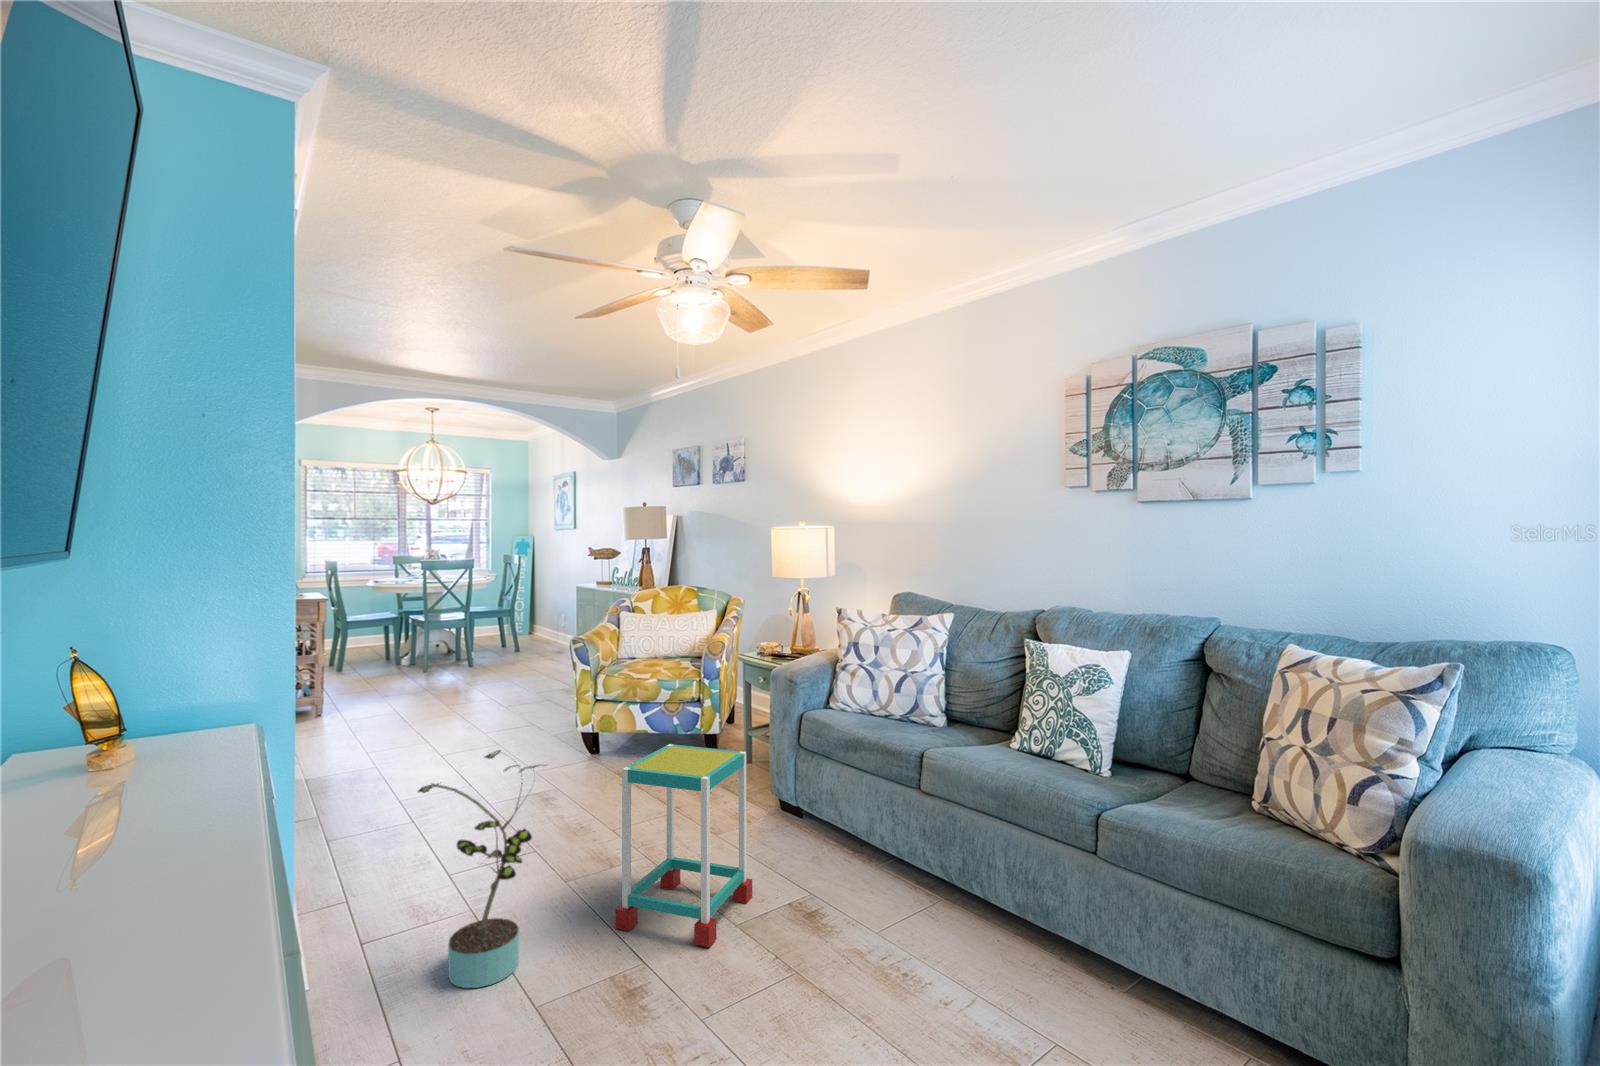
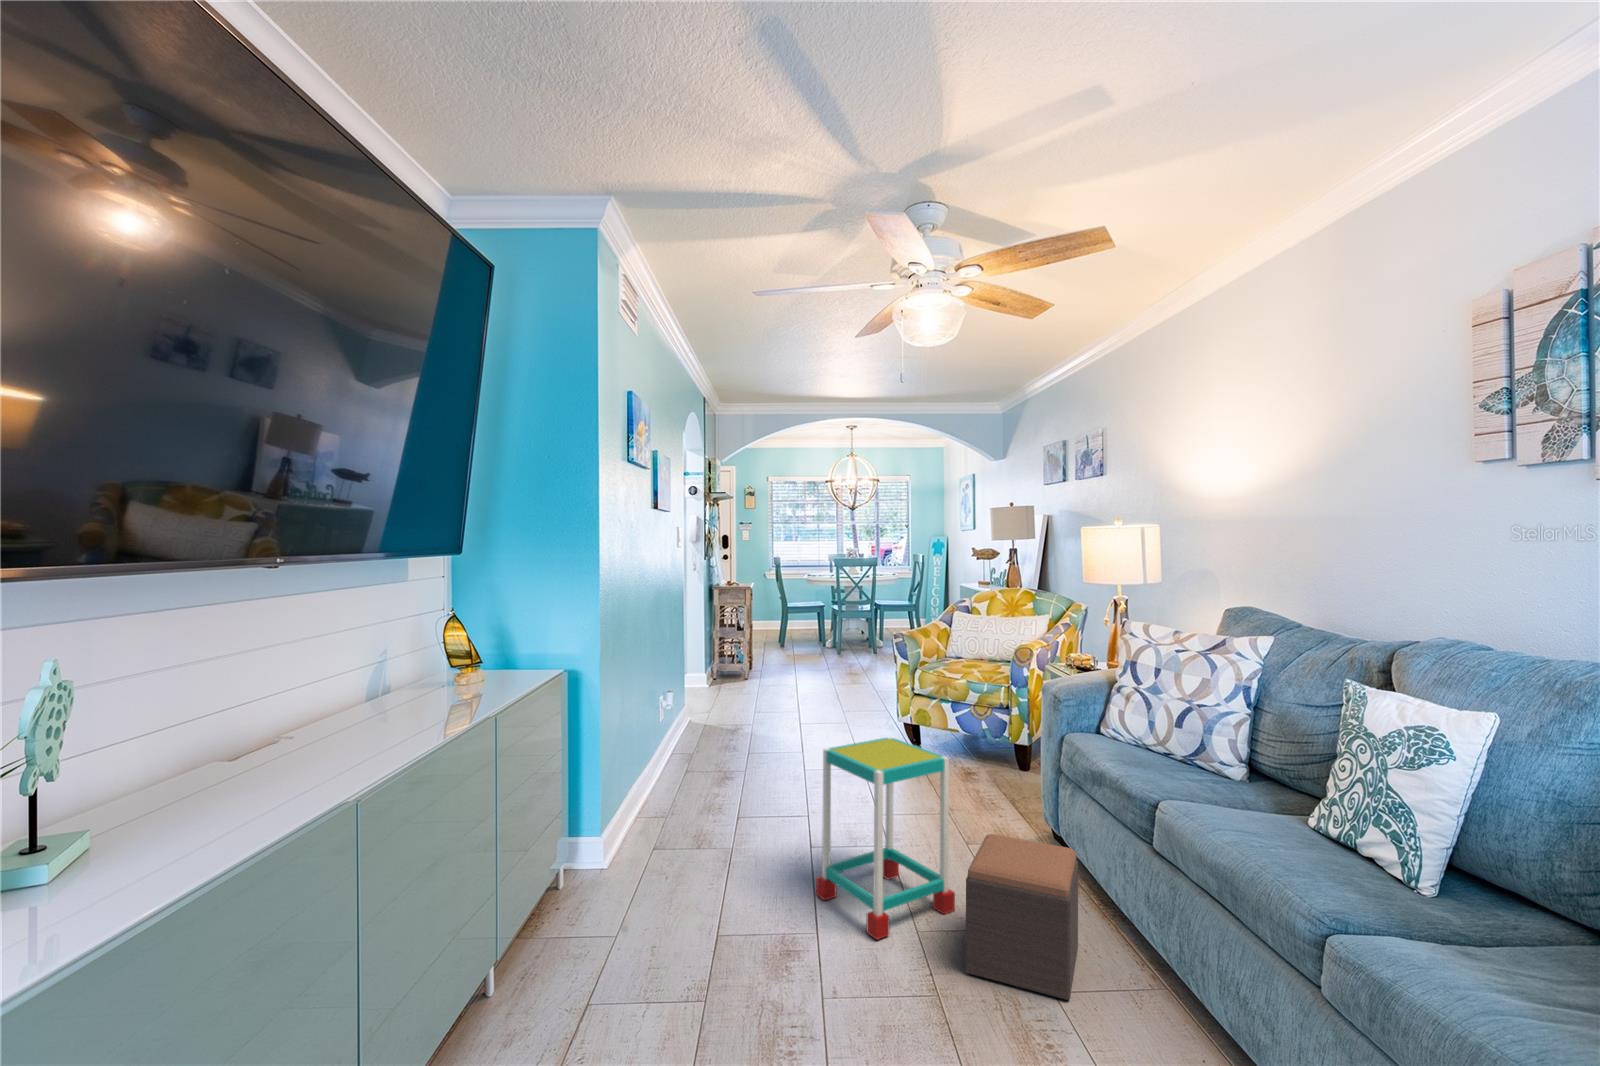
potted plant: present [418,750,541,988] -> none [663,712,756,903]
footstool: none [786,808,889,944] -> present [966,834,1078,1000]

